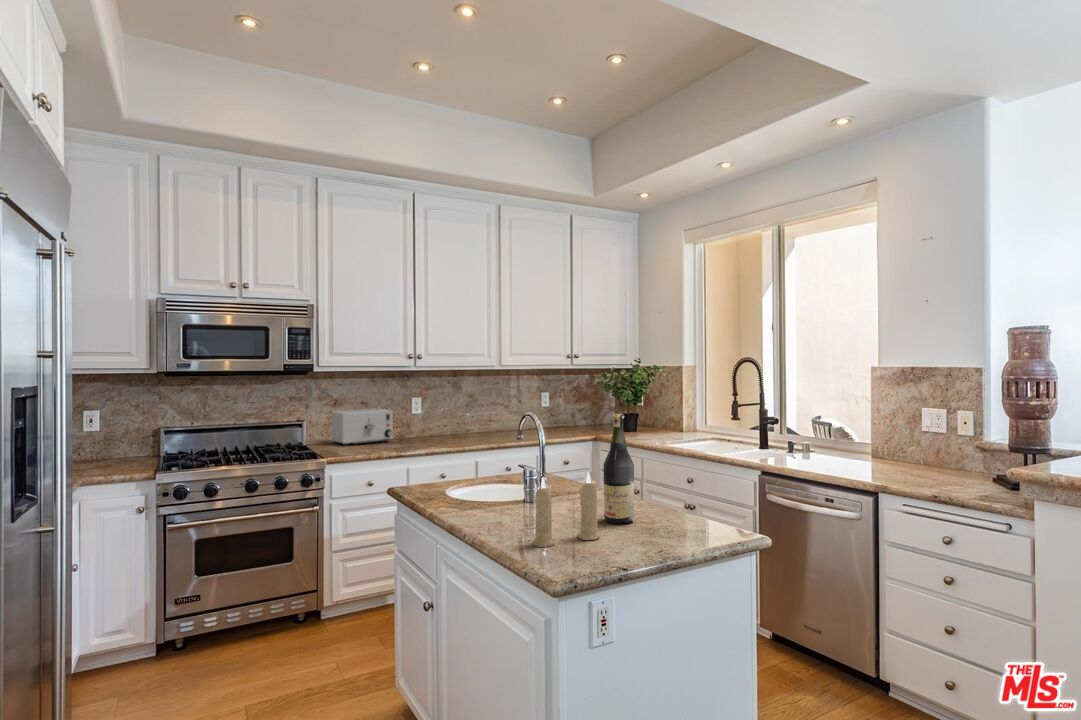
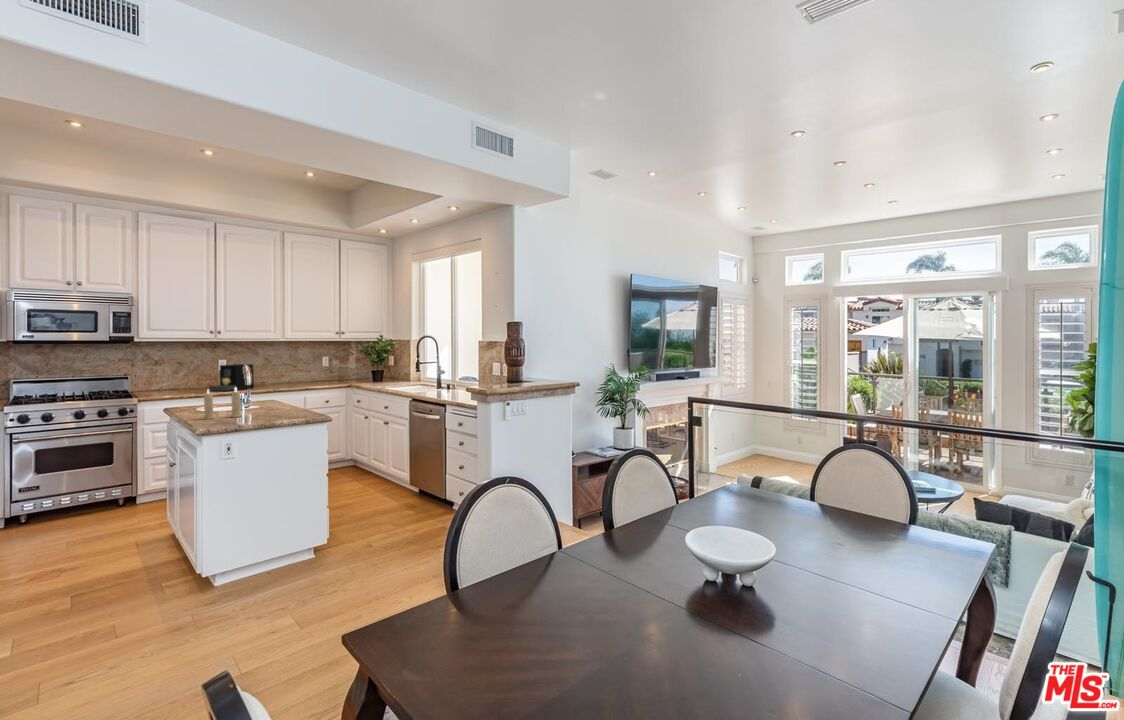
coffee maker: none [412,403,466,446] -> present [209,364,254,391]
toaster: present [332,408,393,446] -> none [152,368,199,391]
wine bottle: present [603,414,634,524] -> none [257,362,274,413]

